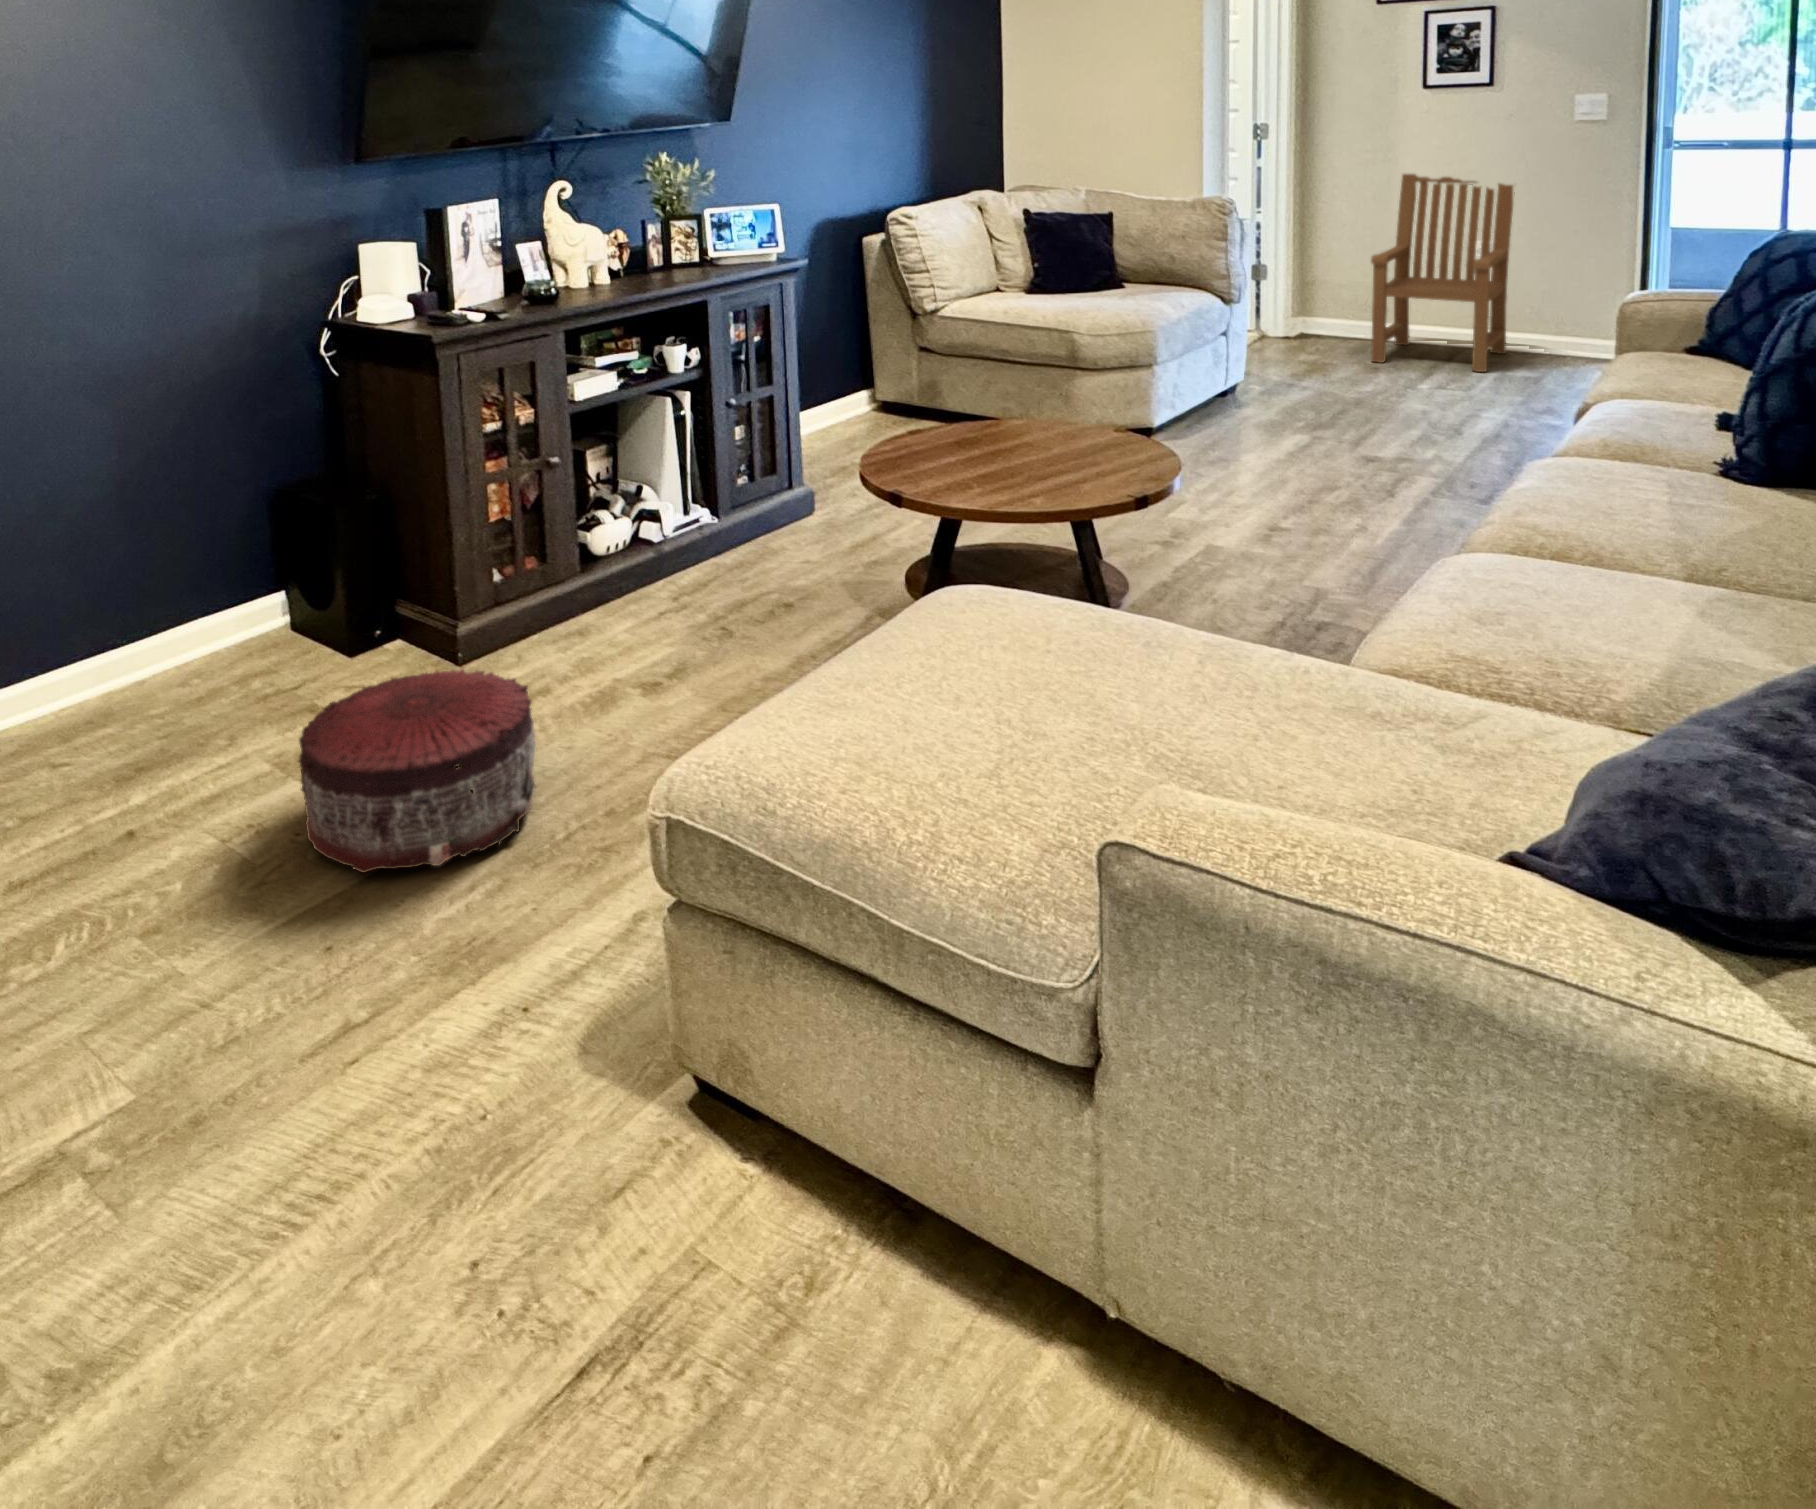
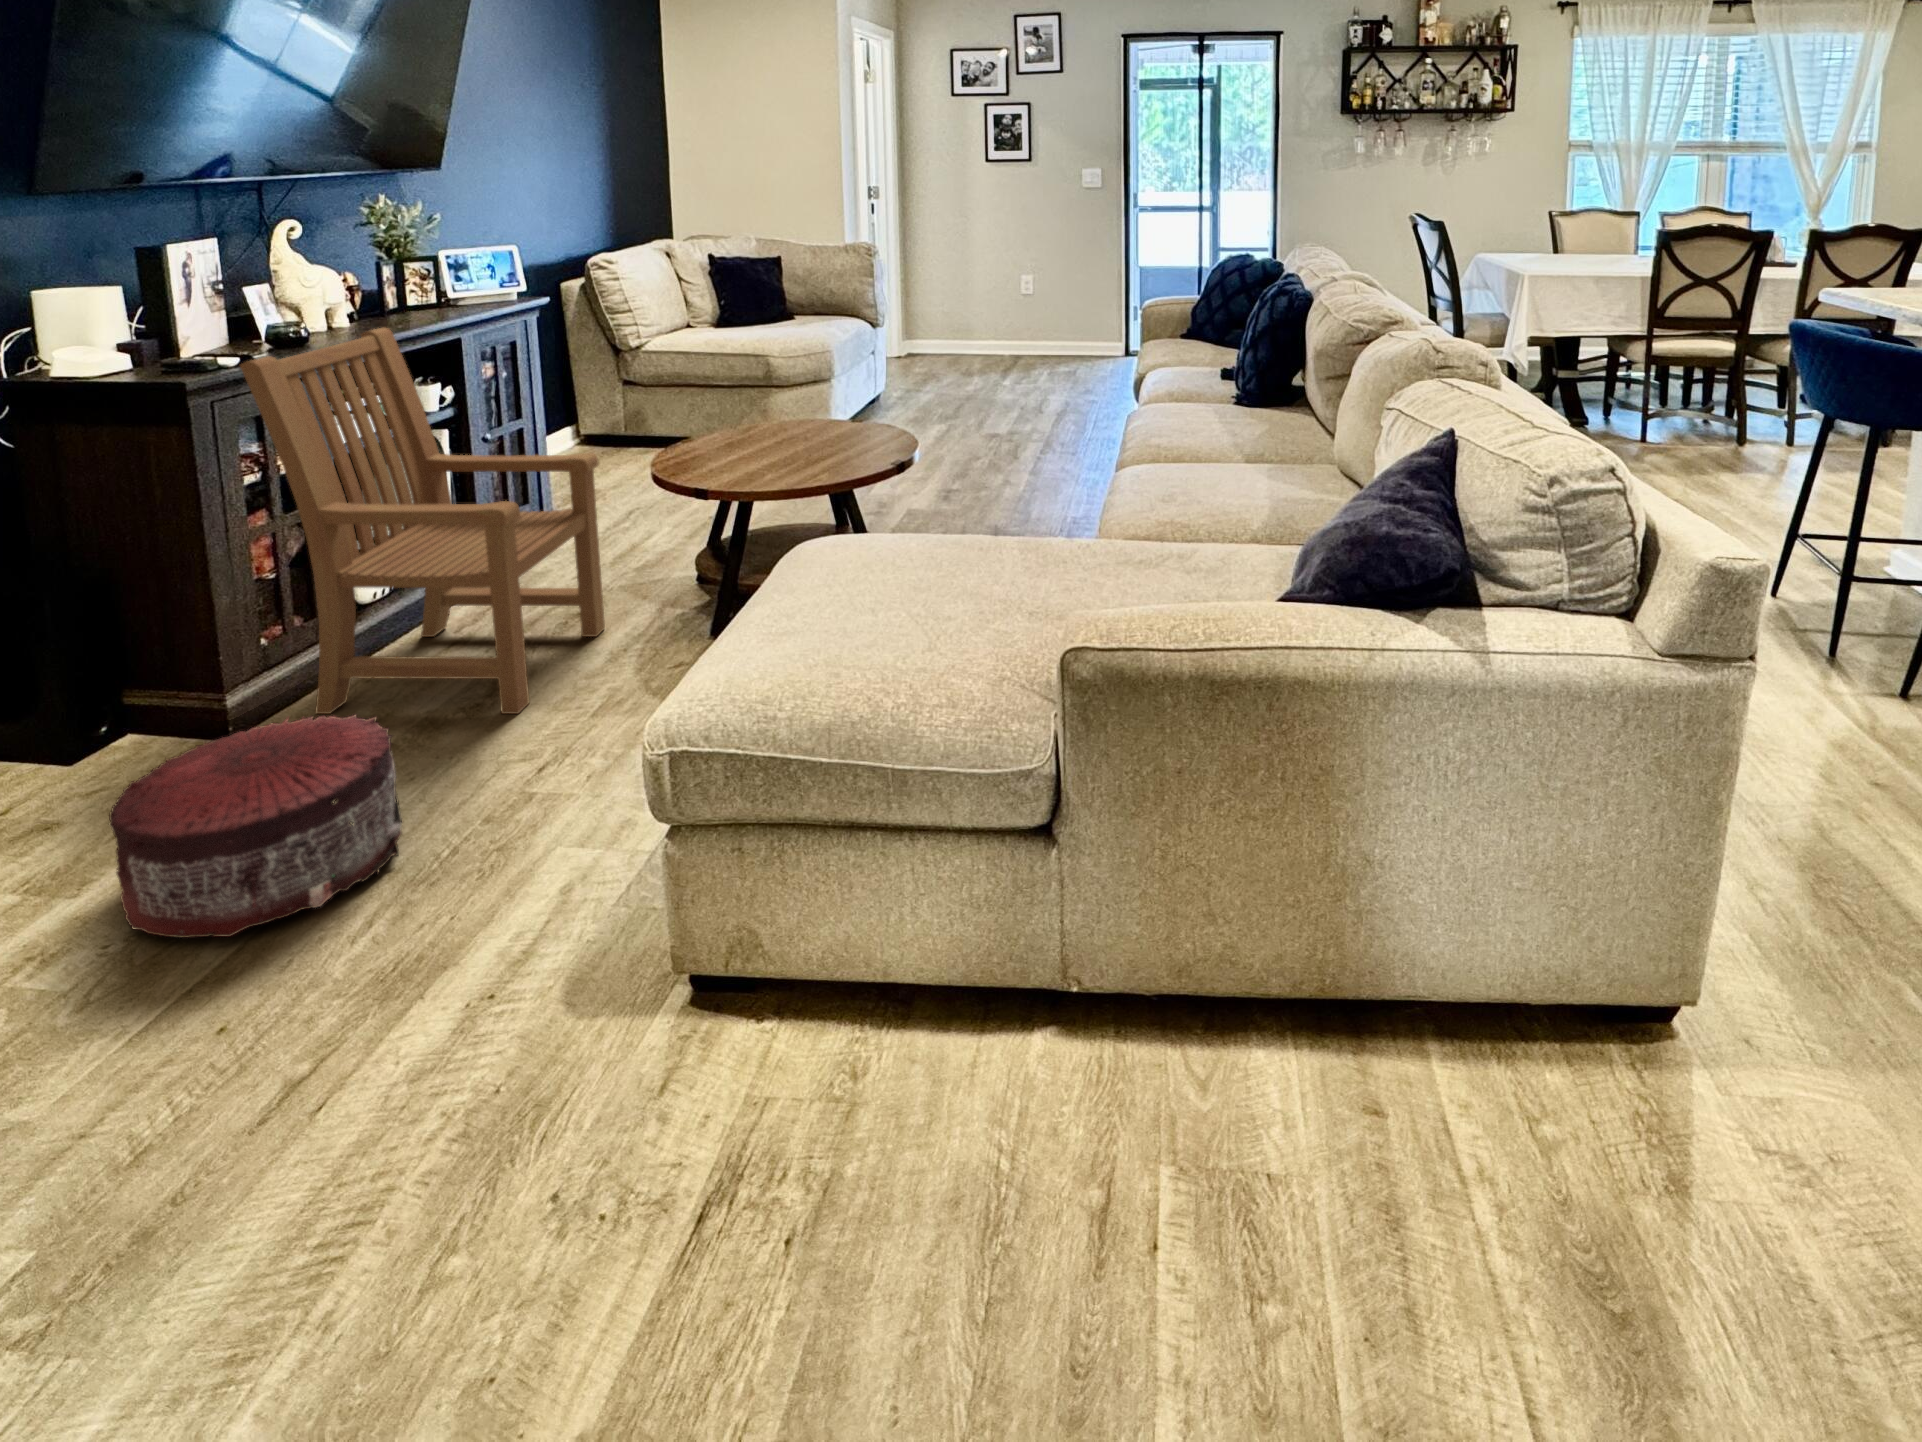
armchair: present [1371,174,1513,372] -> present [240,328,605,714]

